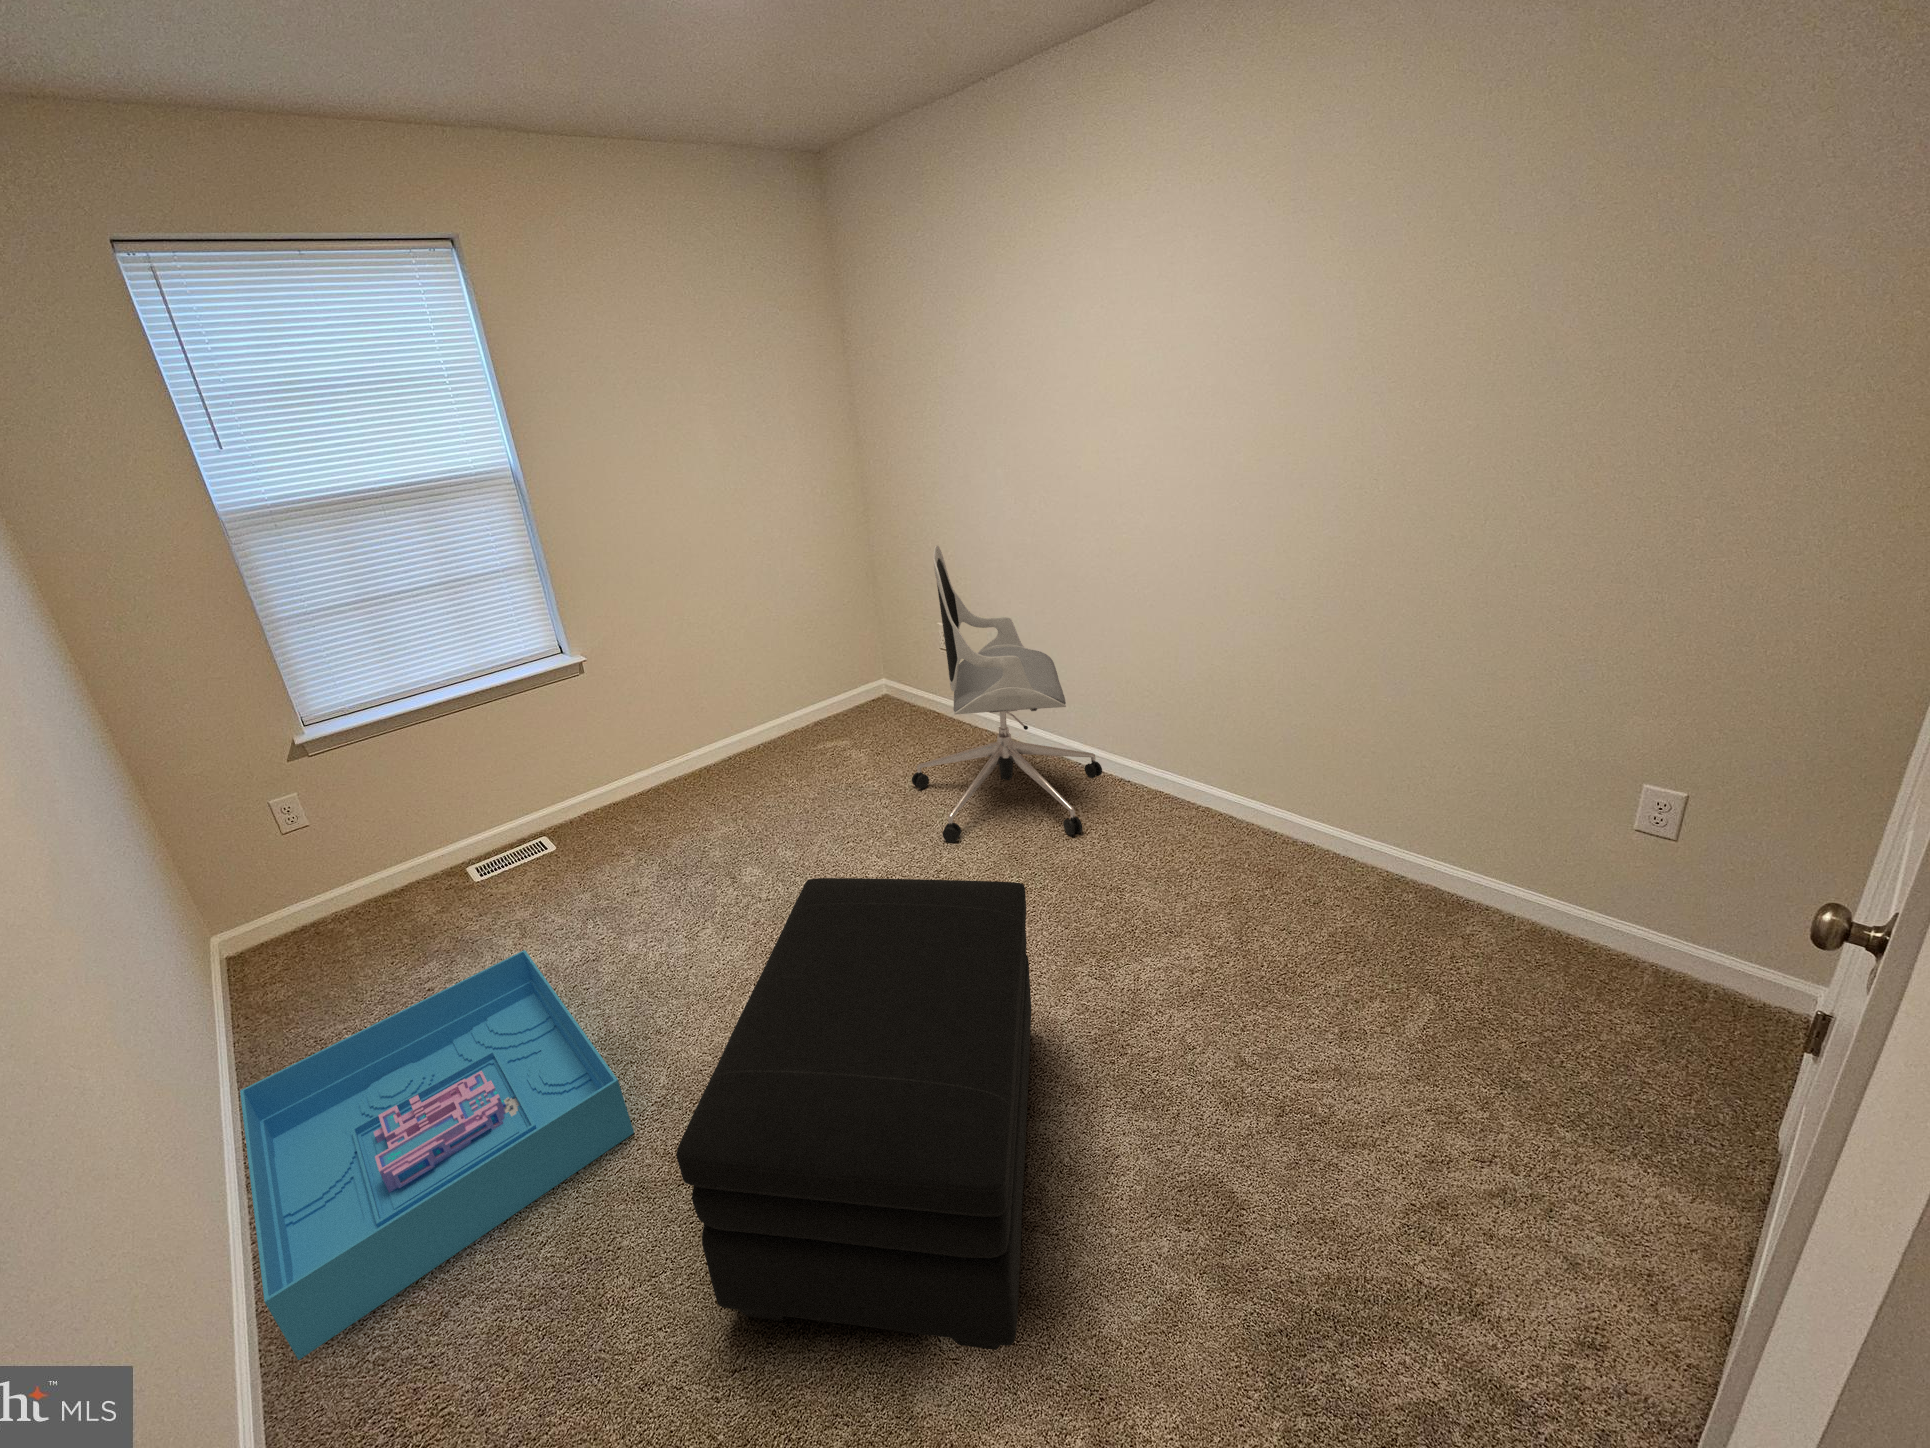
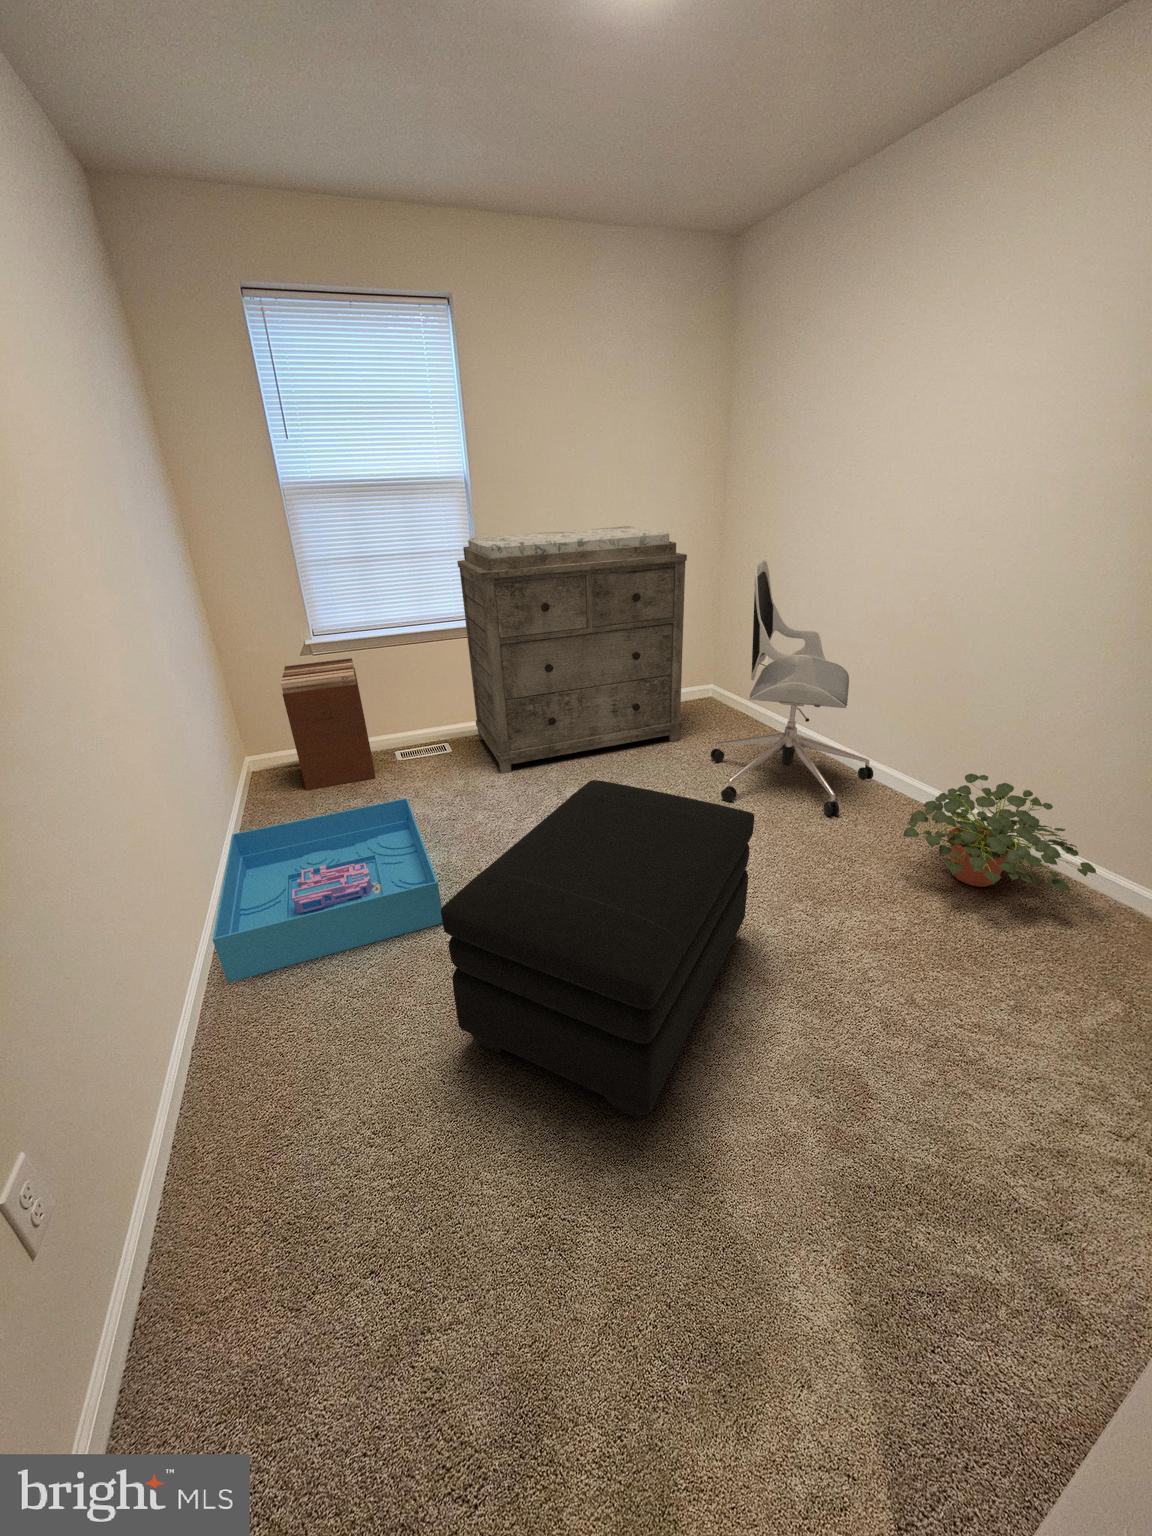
dresser: none [528,511,866,868] -> present [457,526,687,774]
nightstand: none [271,750,451,967] -> present [281,658,375,790]
potted plant: none [1167,760,1362,894] -> present [903,774,1096,892]

